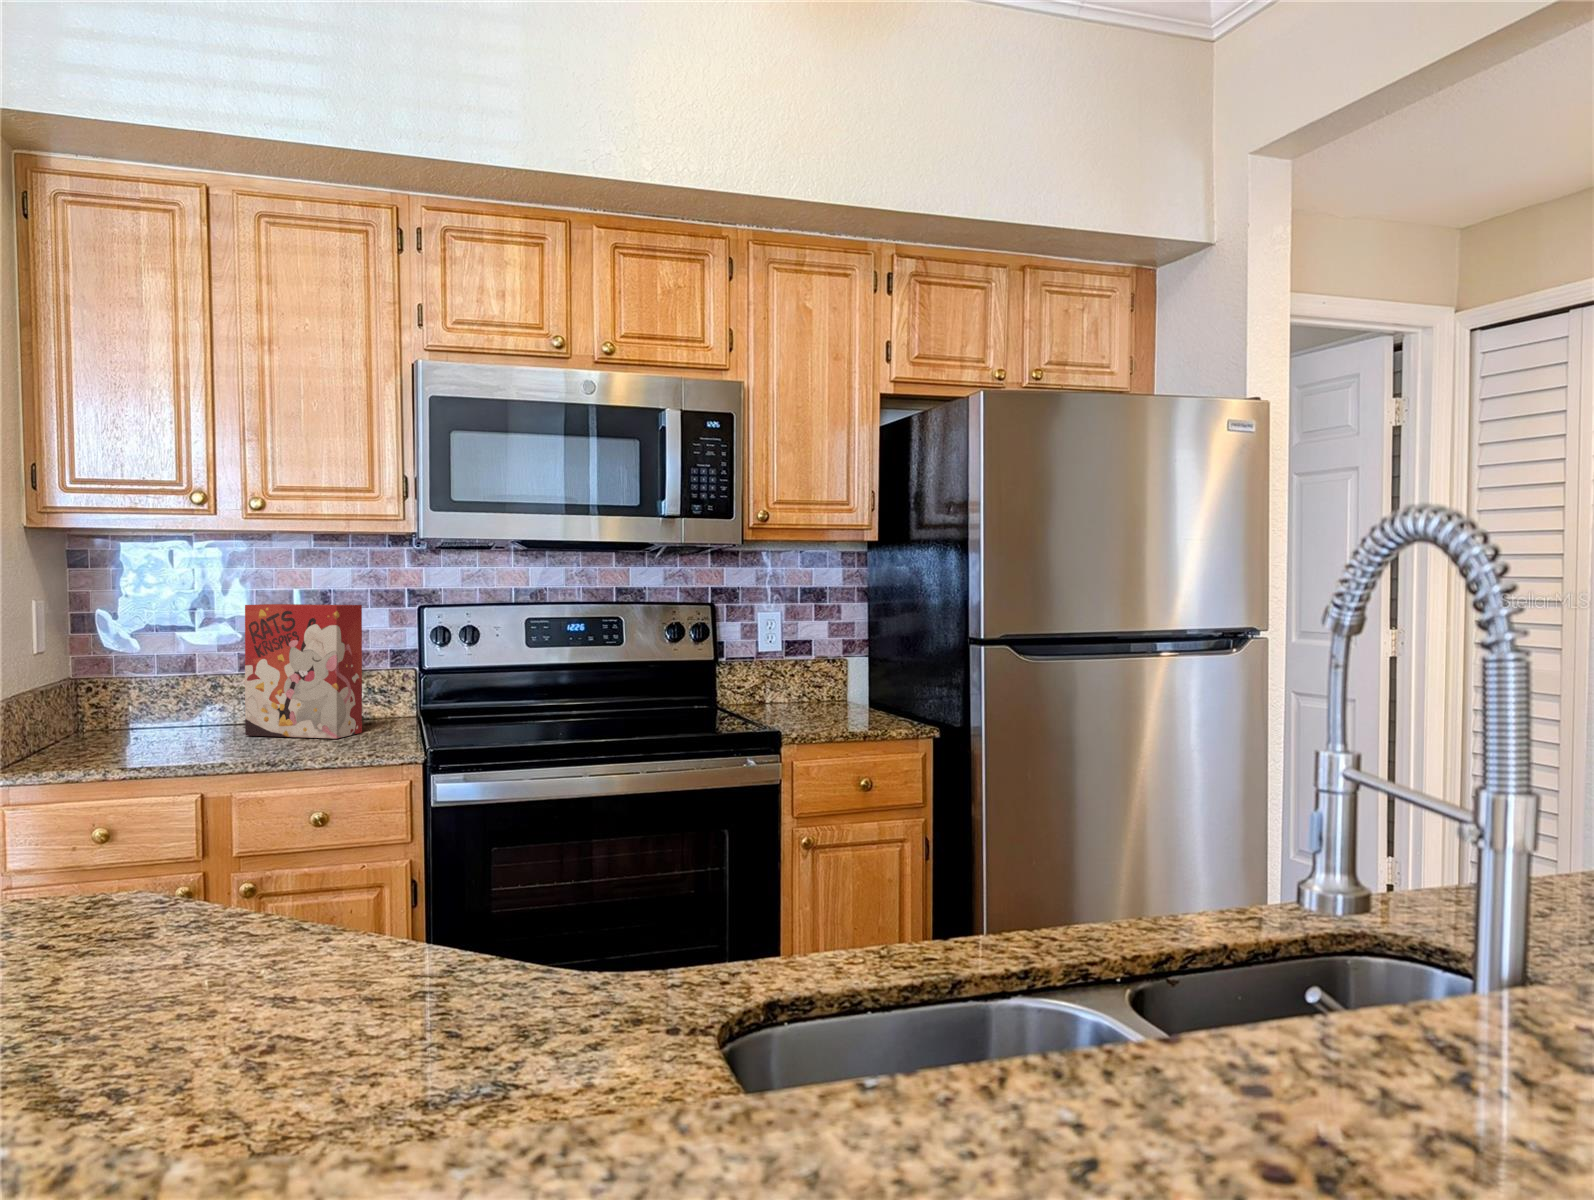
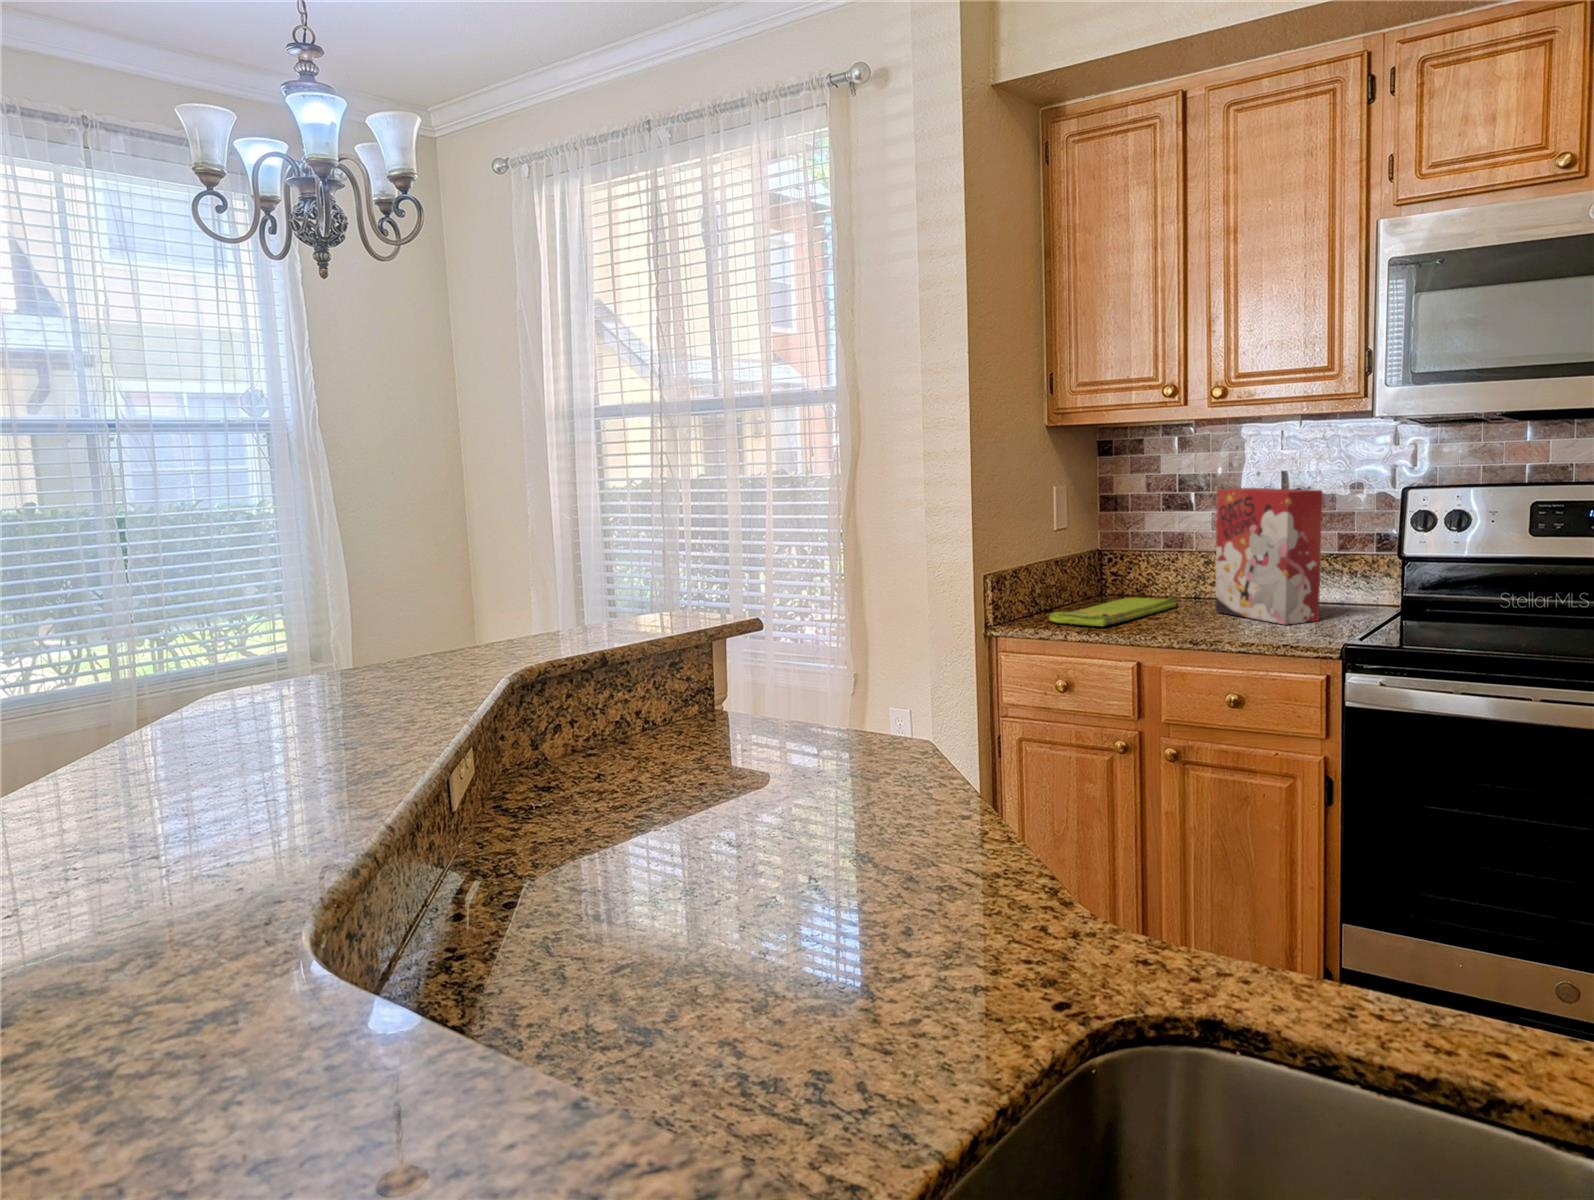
dish towel: none [50,724,192,764] -> present [1049,597,1176,626]

